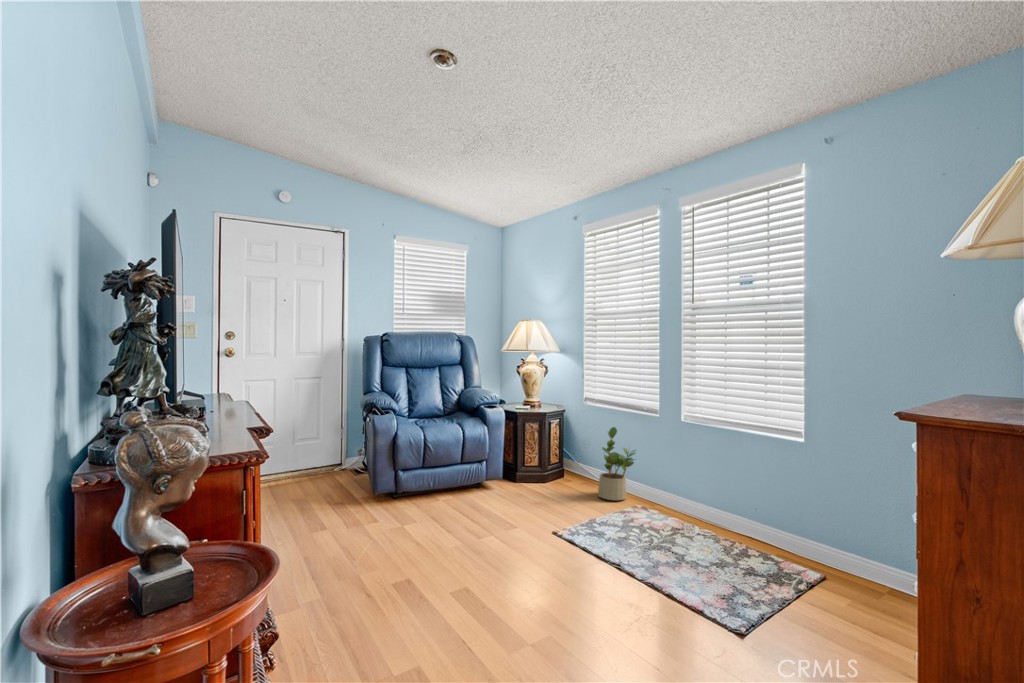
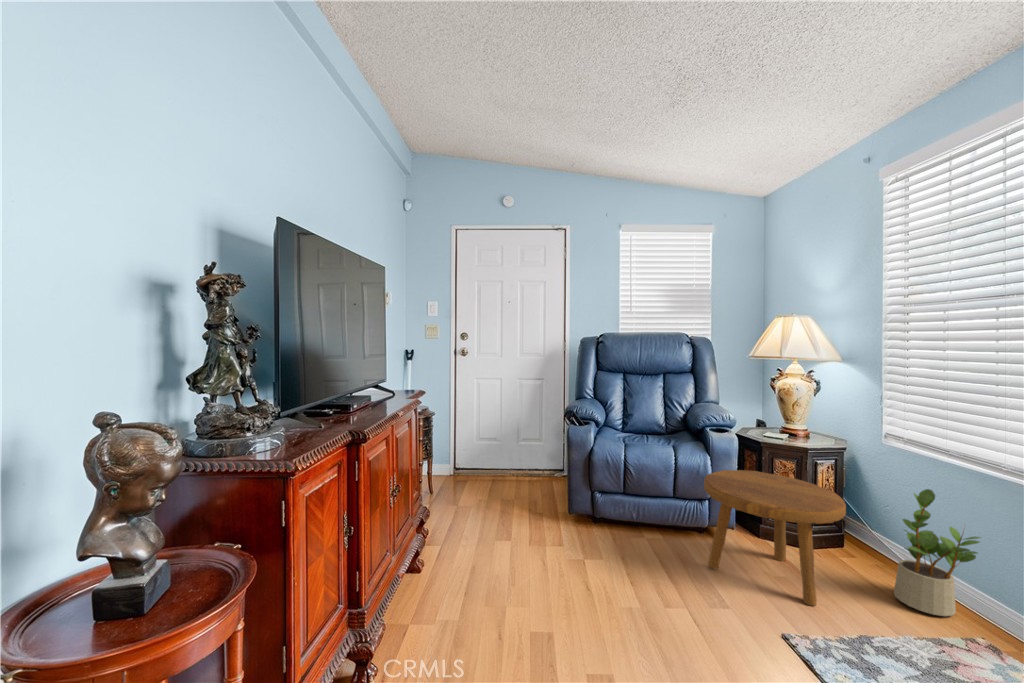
footstool: none [489,433,576,513] -> present [704,470,846,606]

